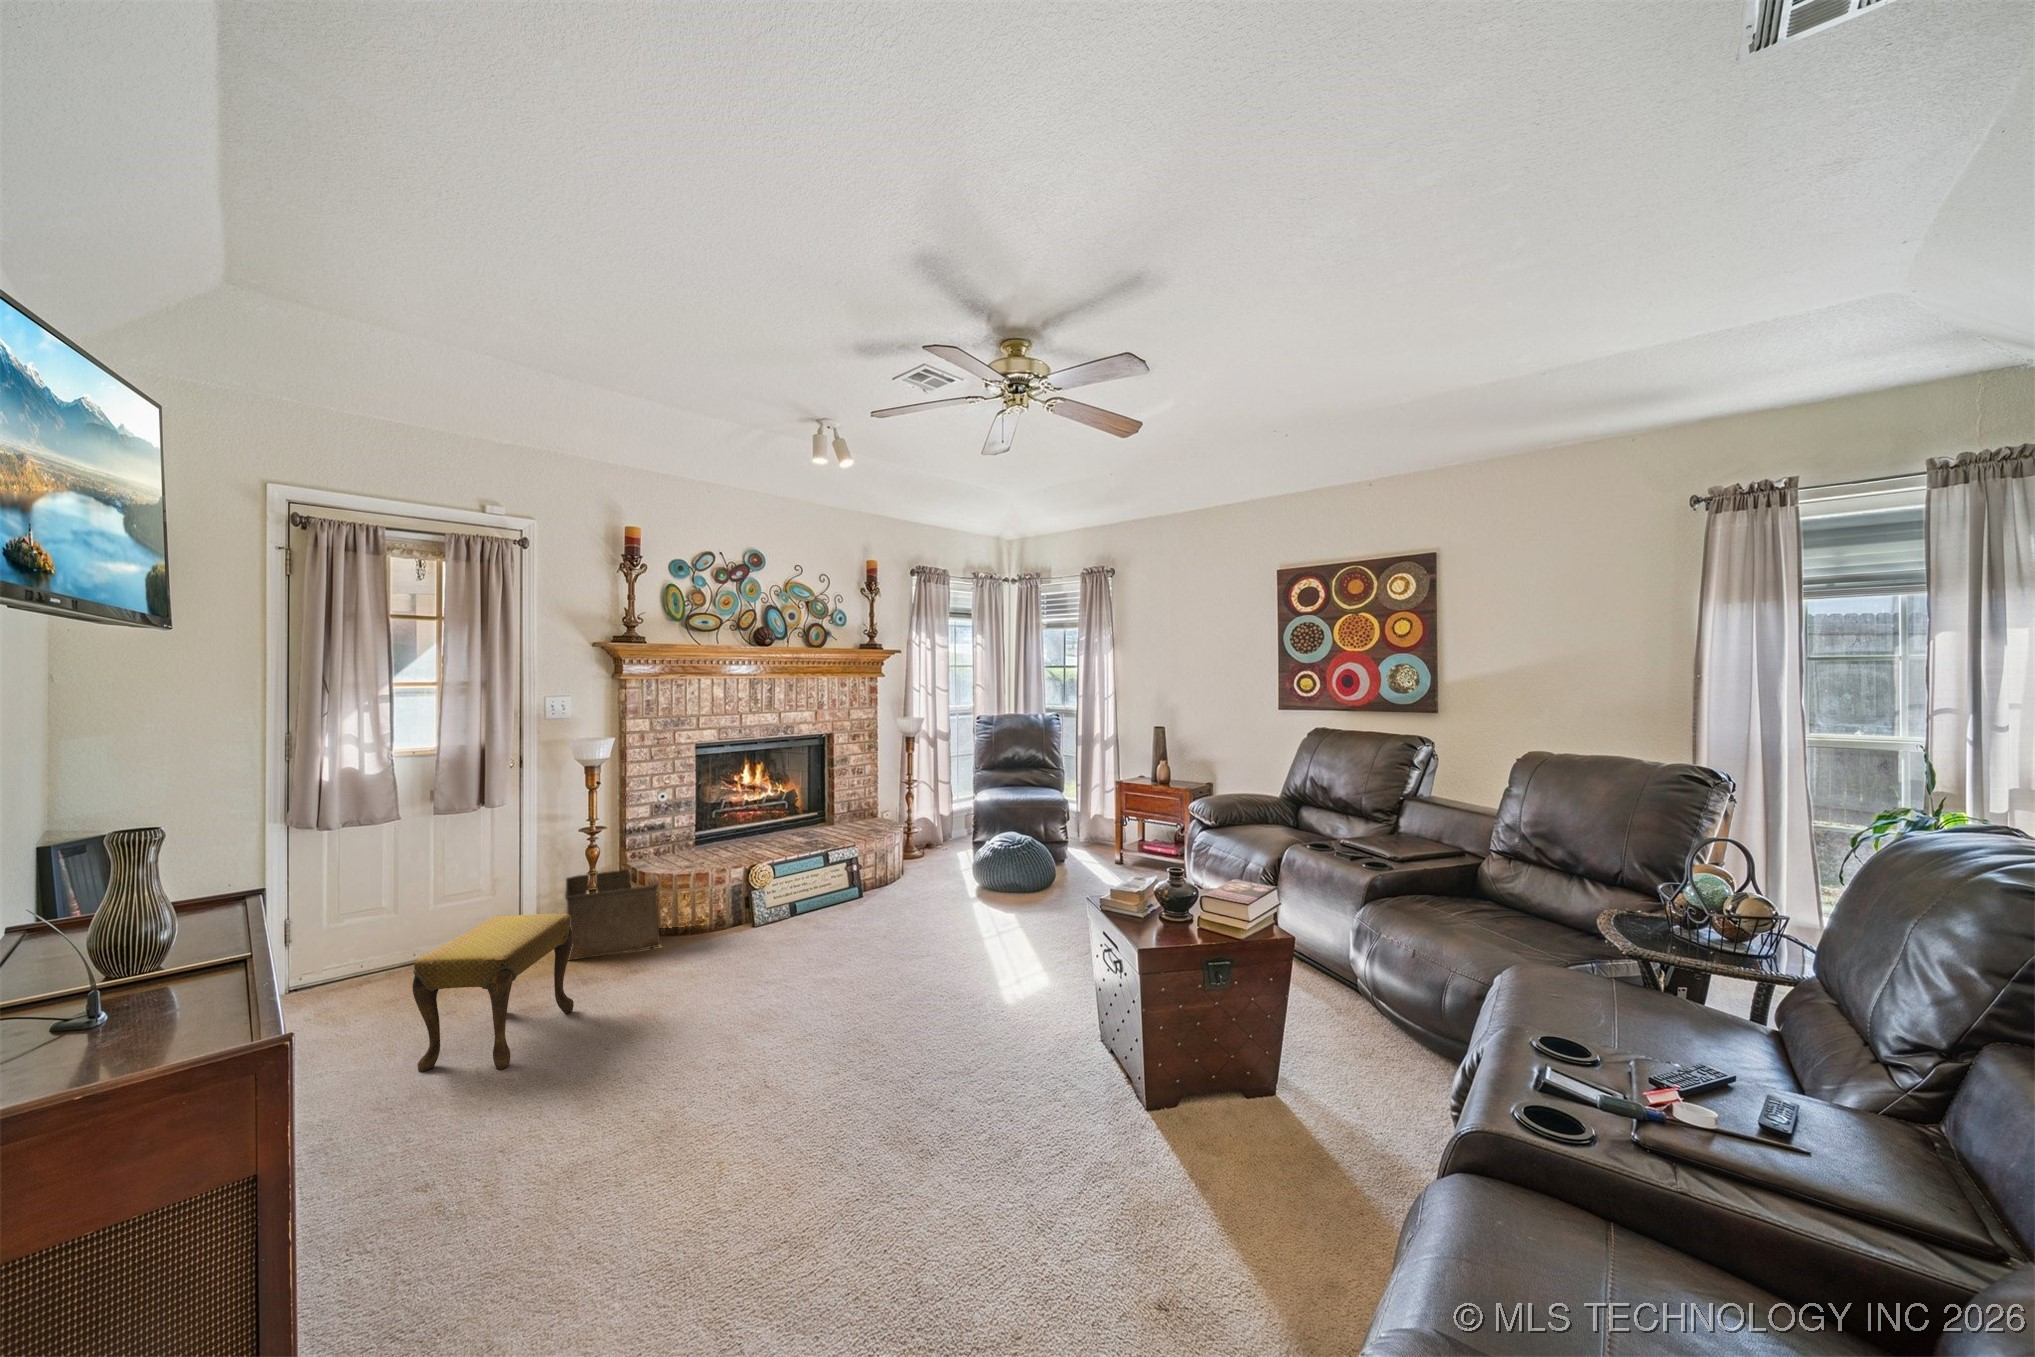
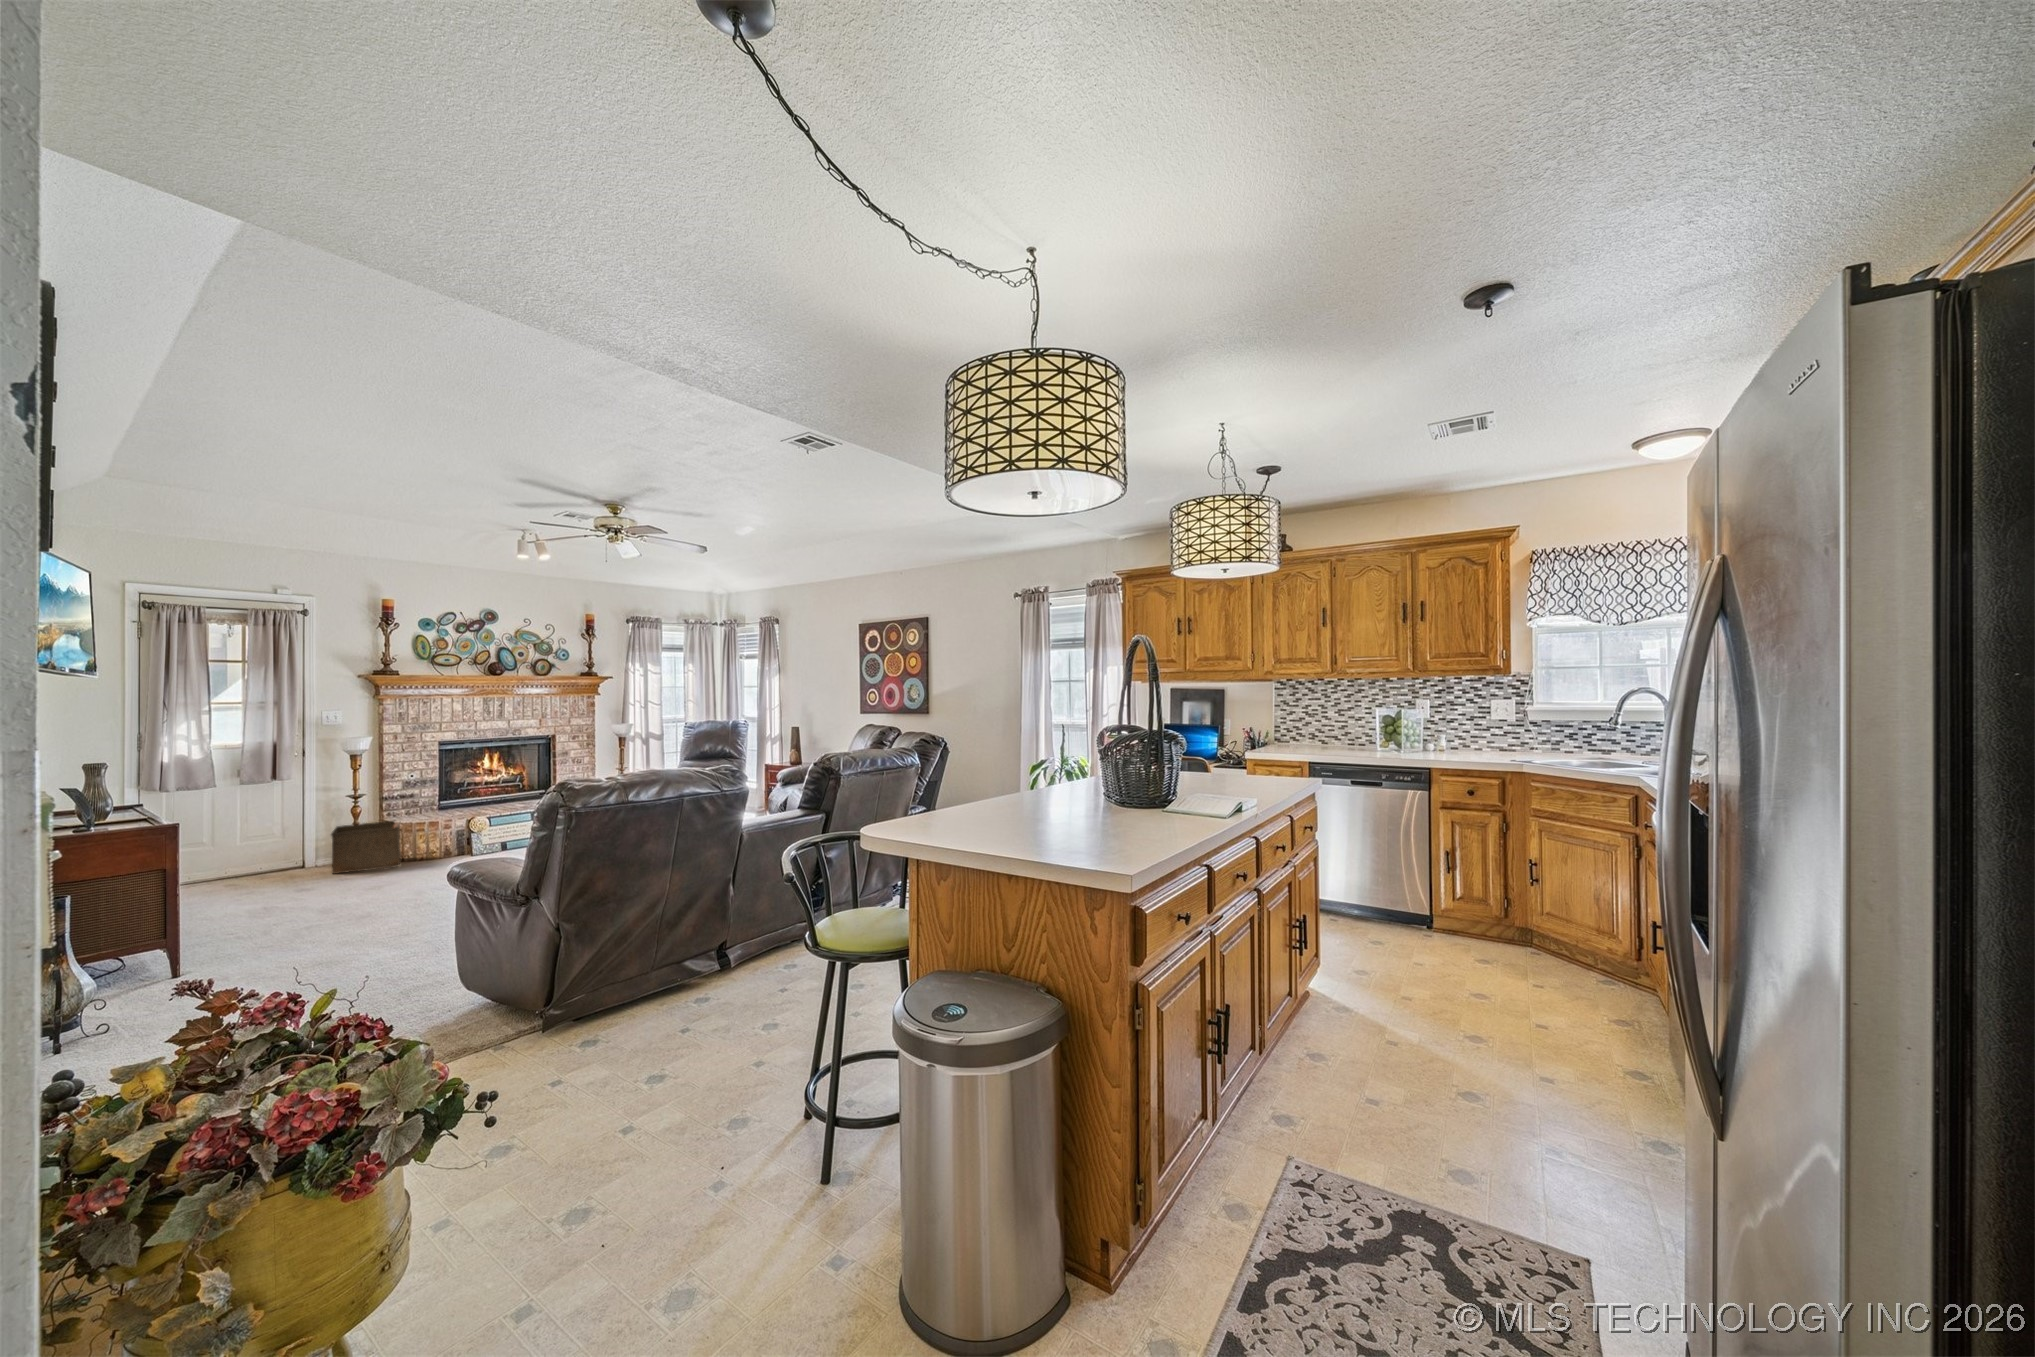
footstool: present [413,913,574,1072] -> none [219,834,326,912]

